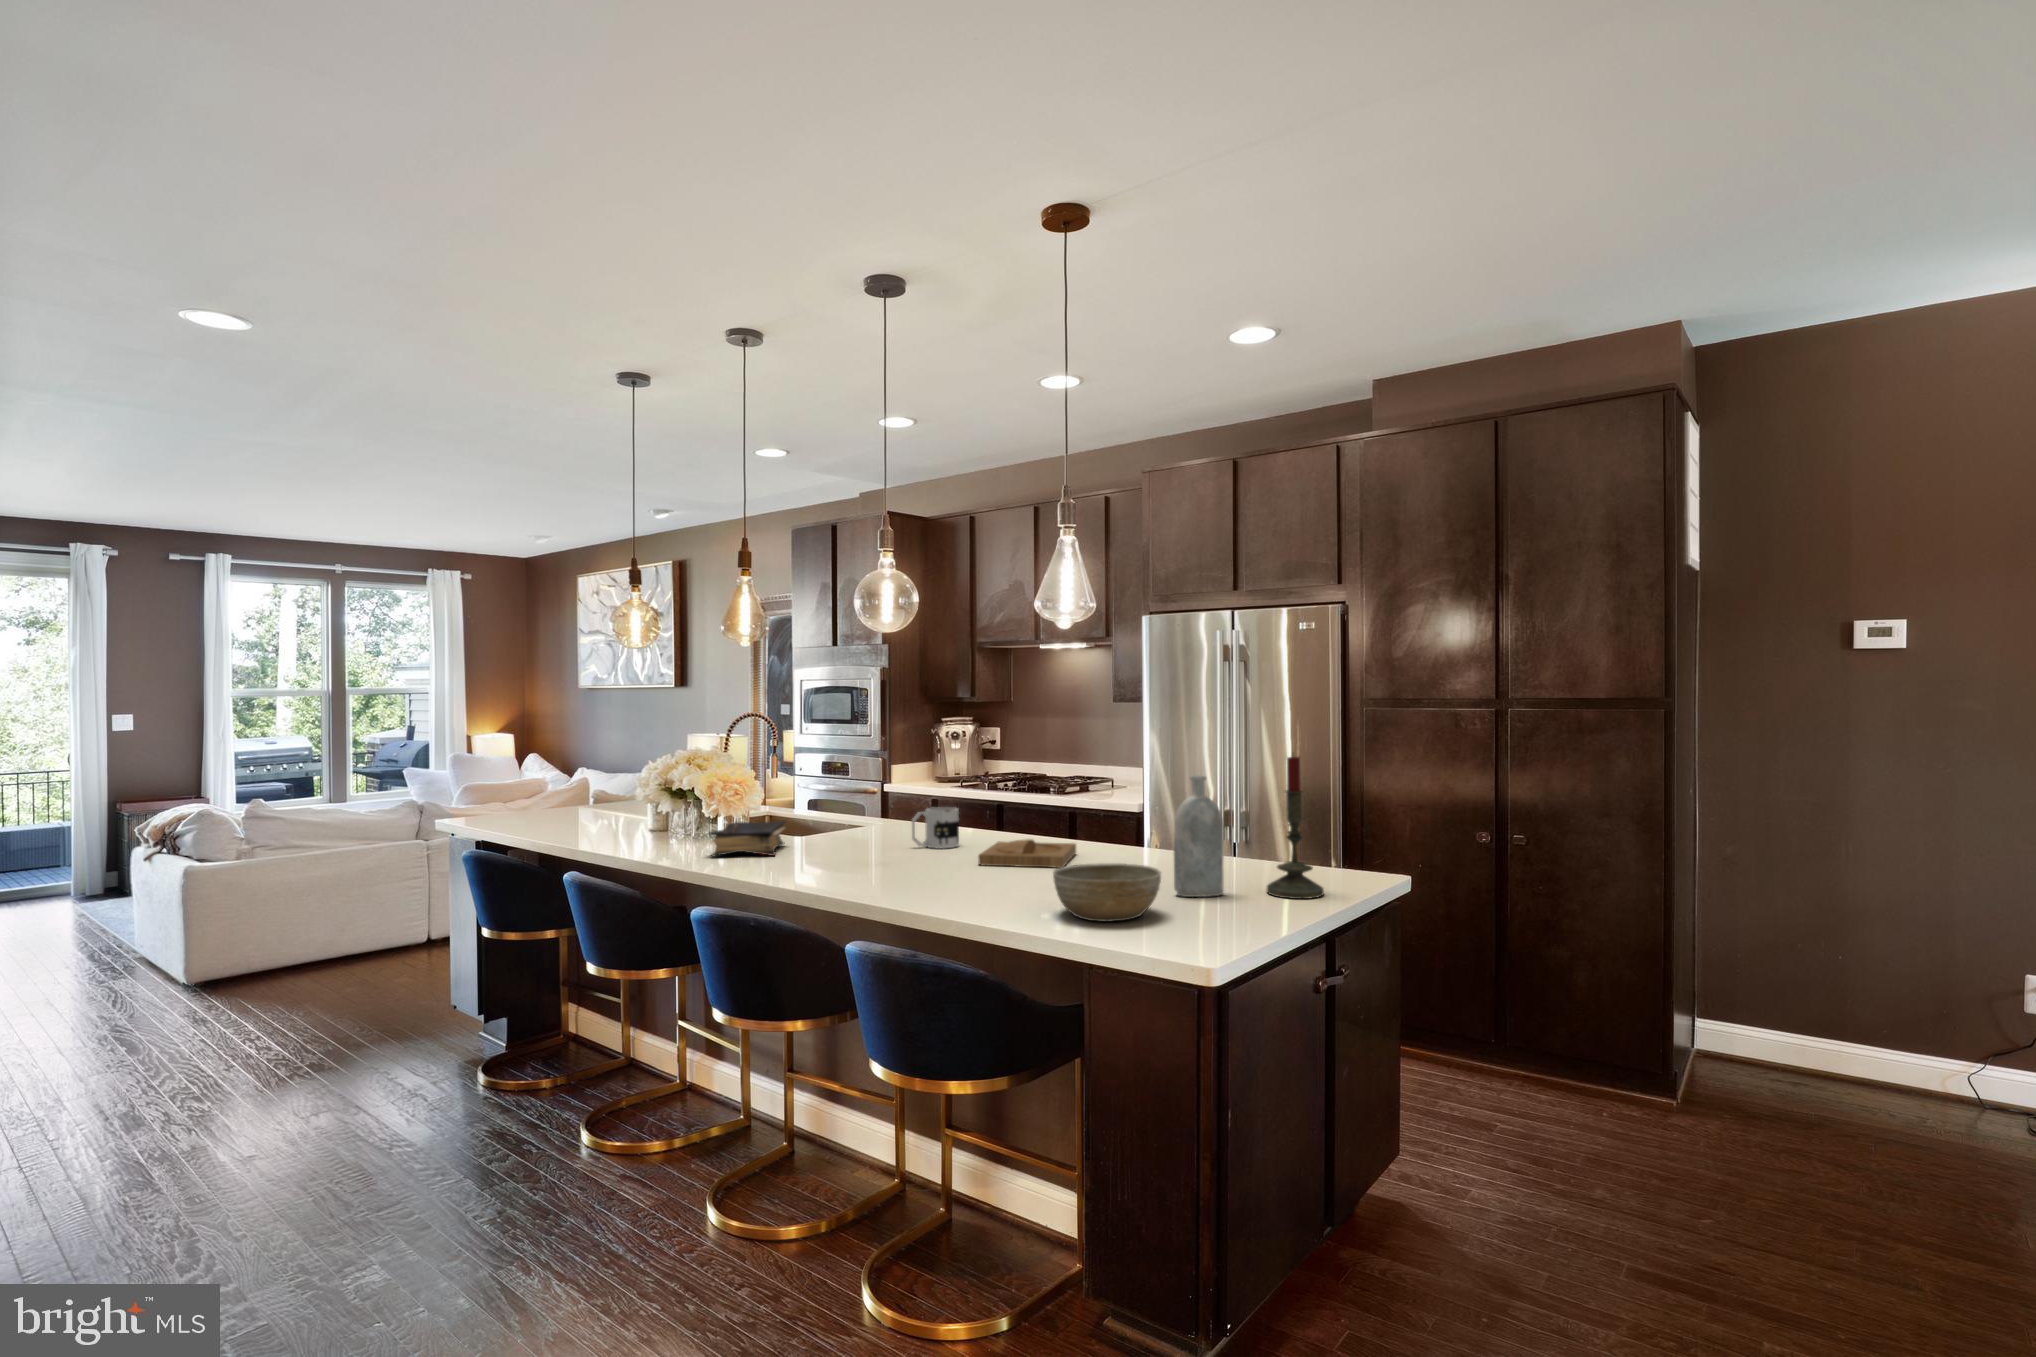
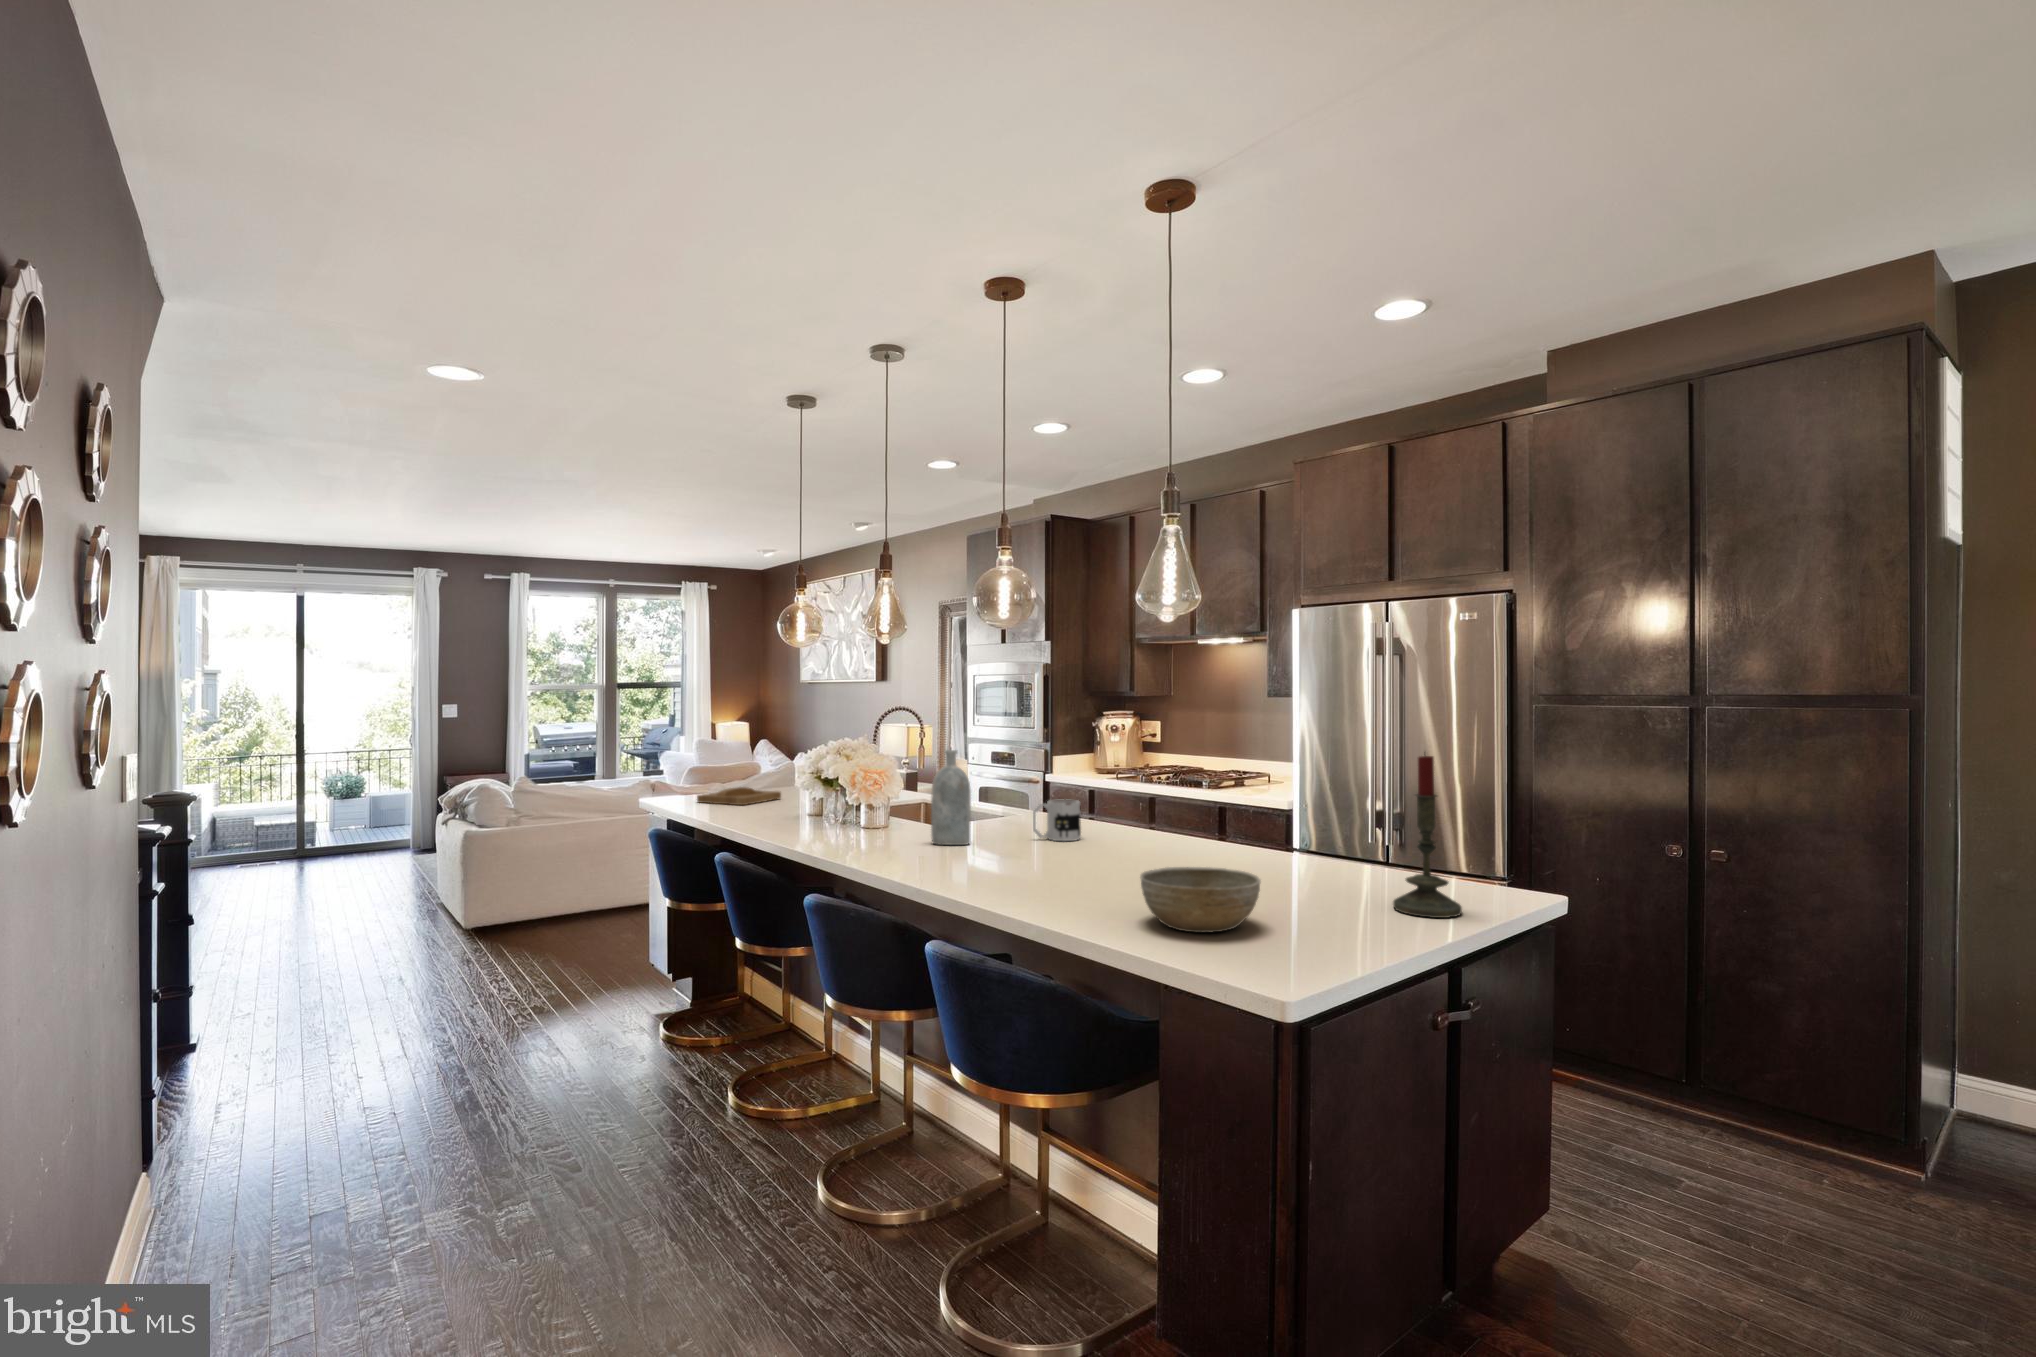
bottle: present [1174,775,1224,897] -> present [931,750,971,845]
book: present [709,821,787,856] -> none [837,806,919,842]
tray: present [978,839,1076,868] -> present [697,787,781,805]

